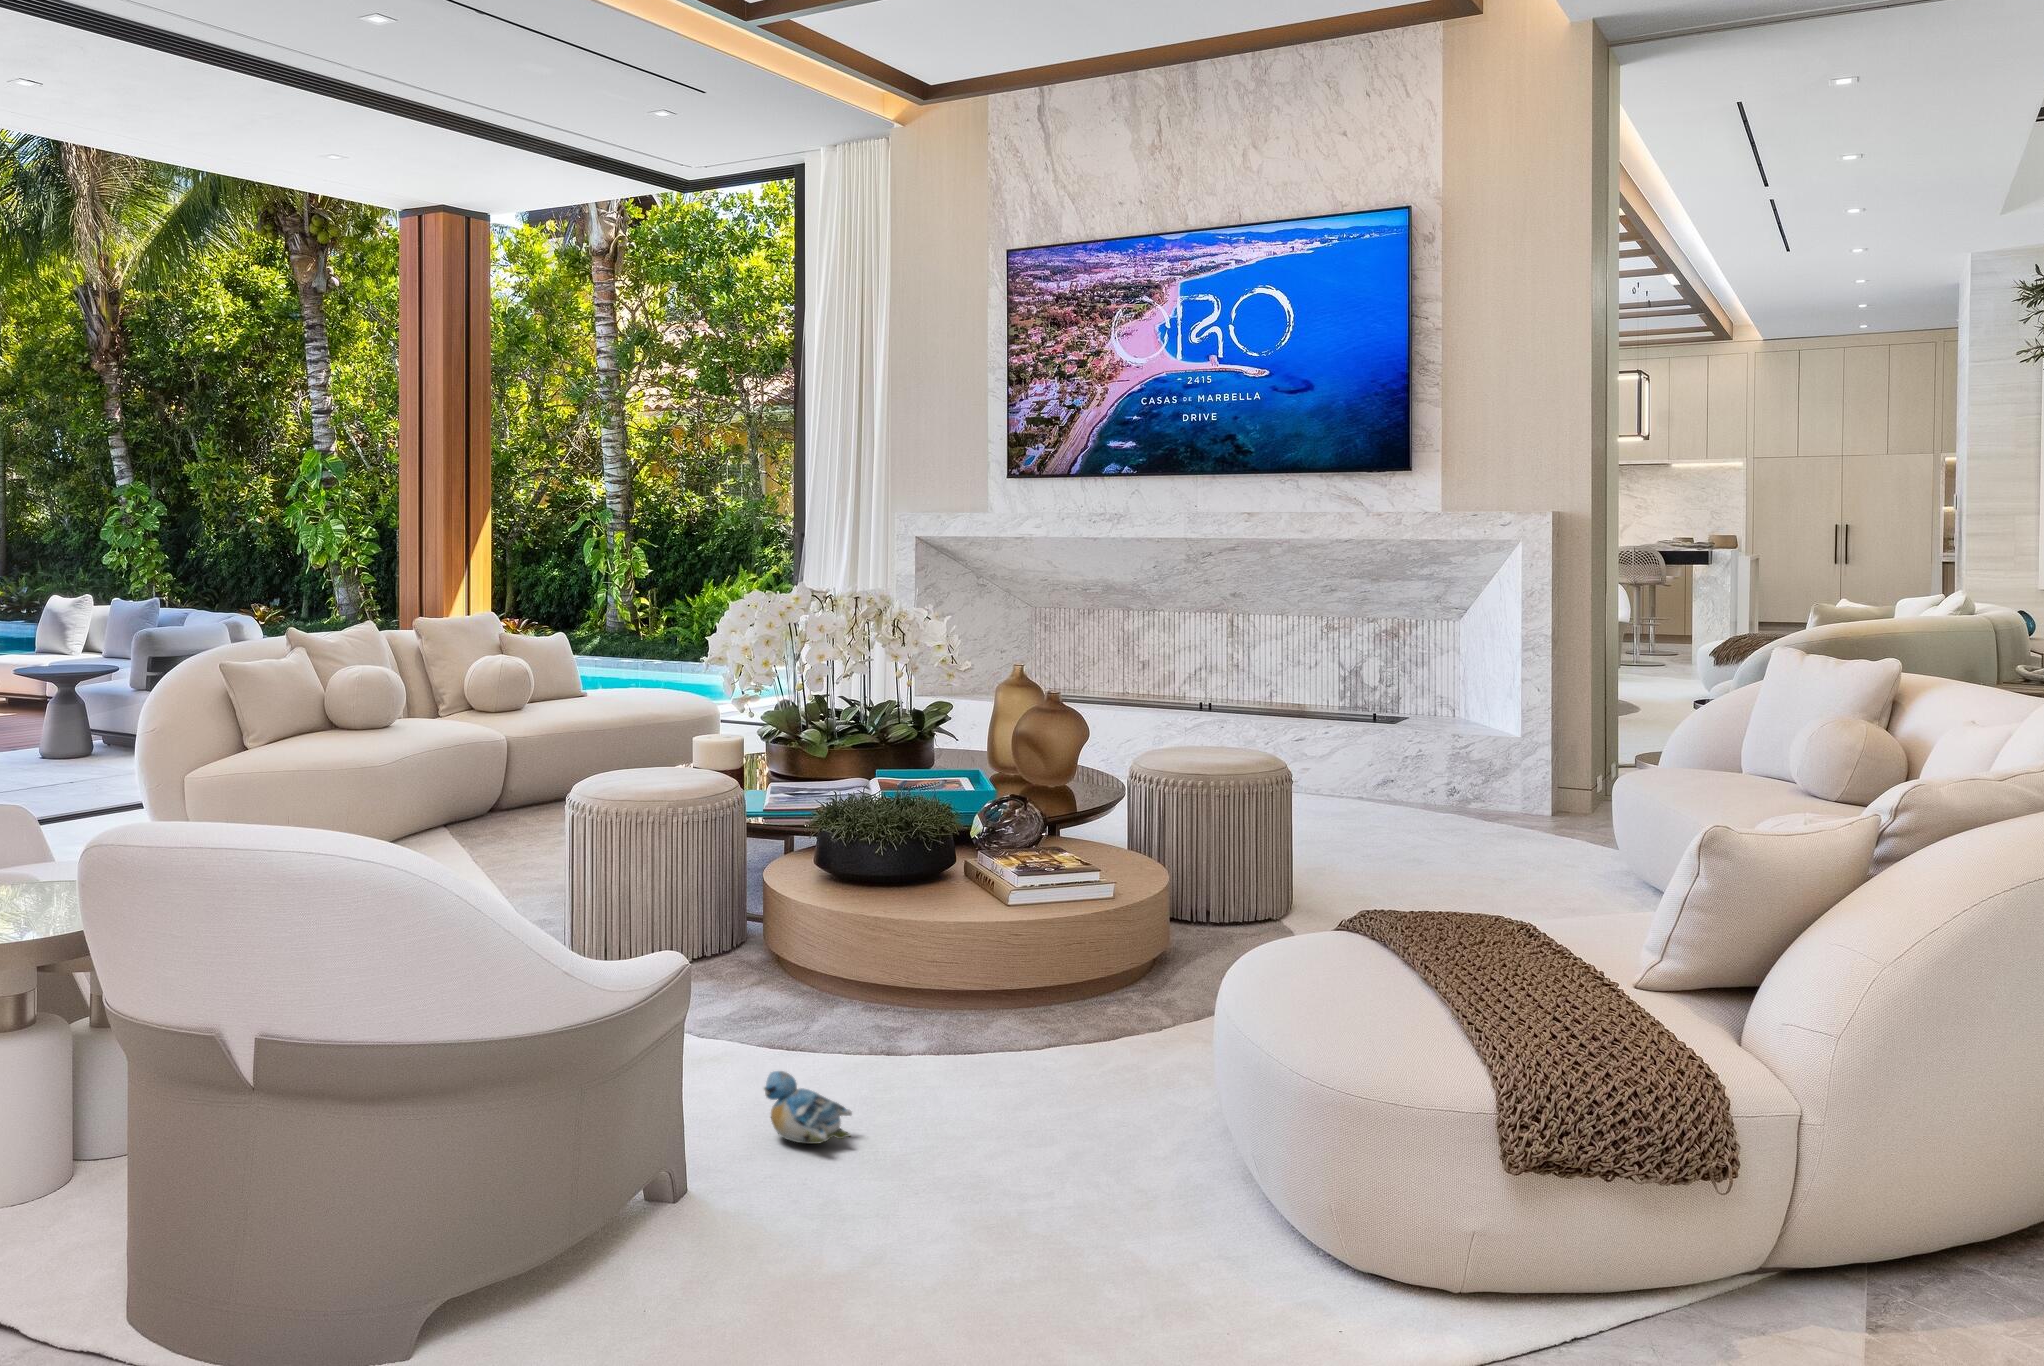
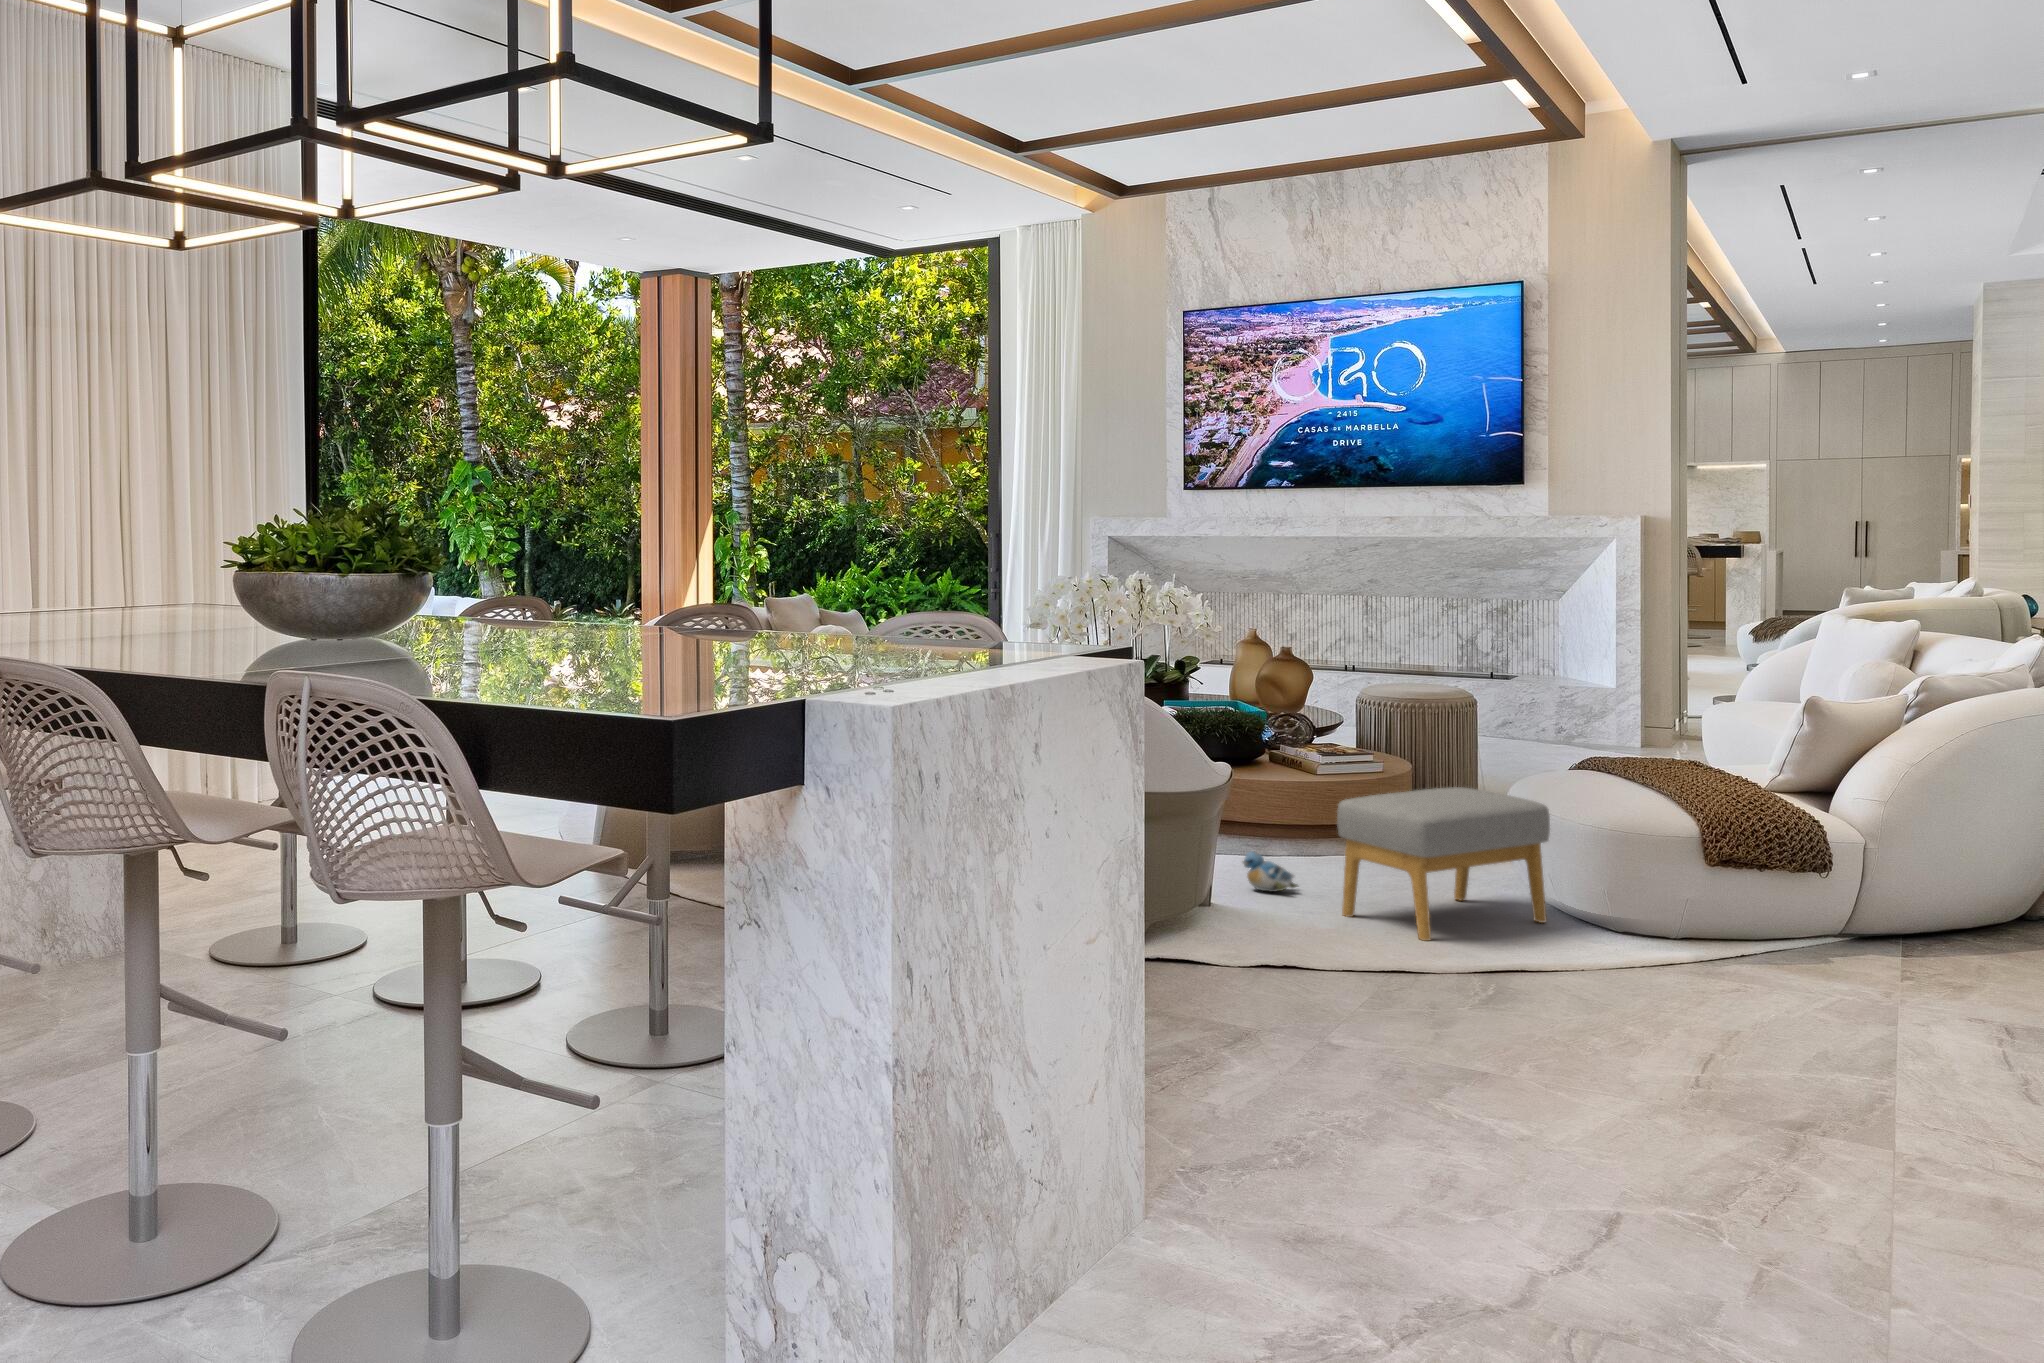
footstool: none [867,971,1238,1312] -> present [1337,787,1550,941]

